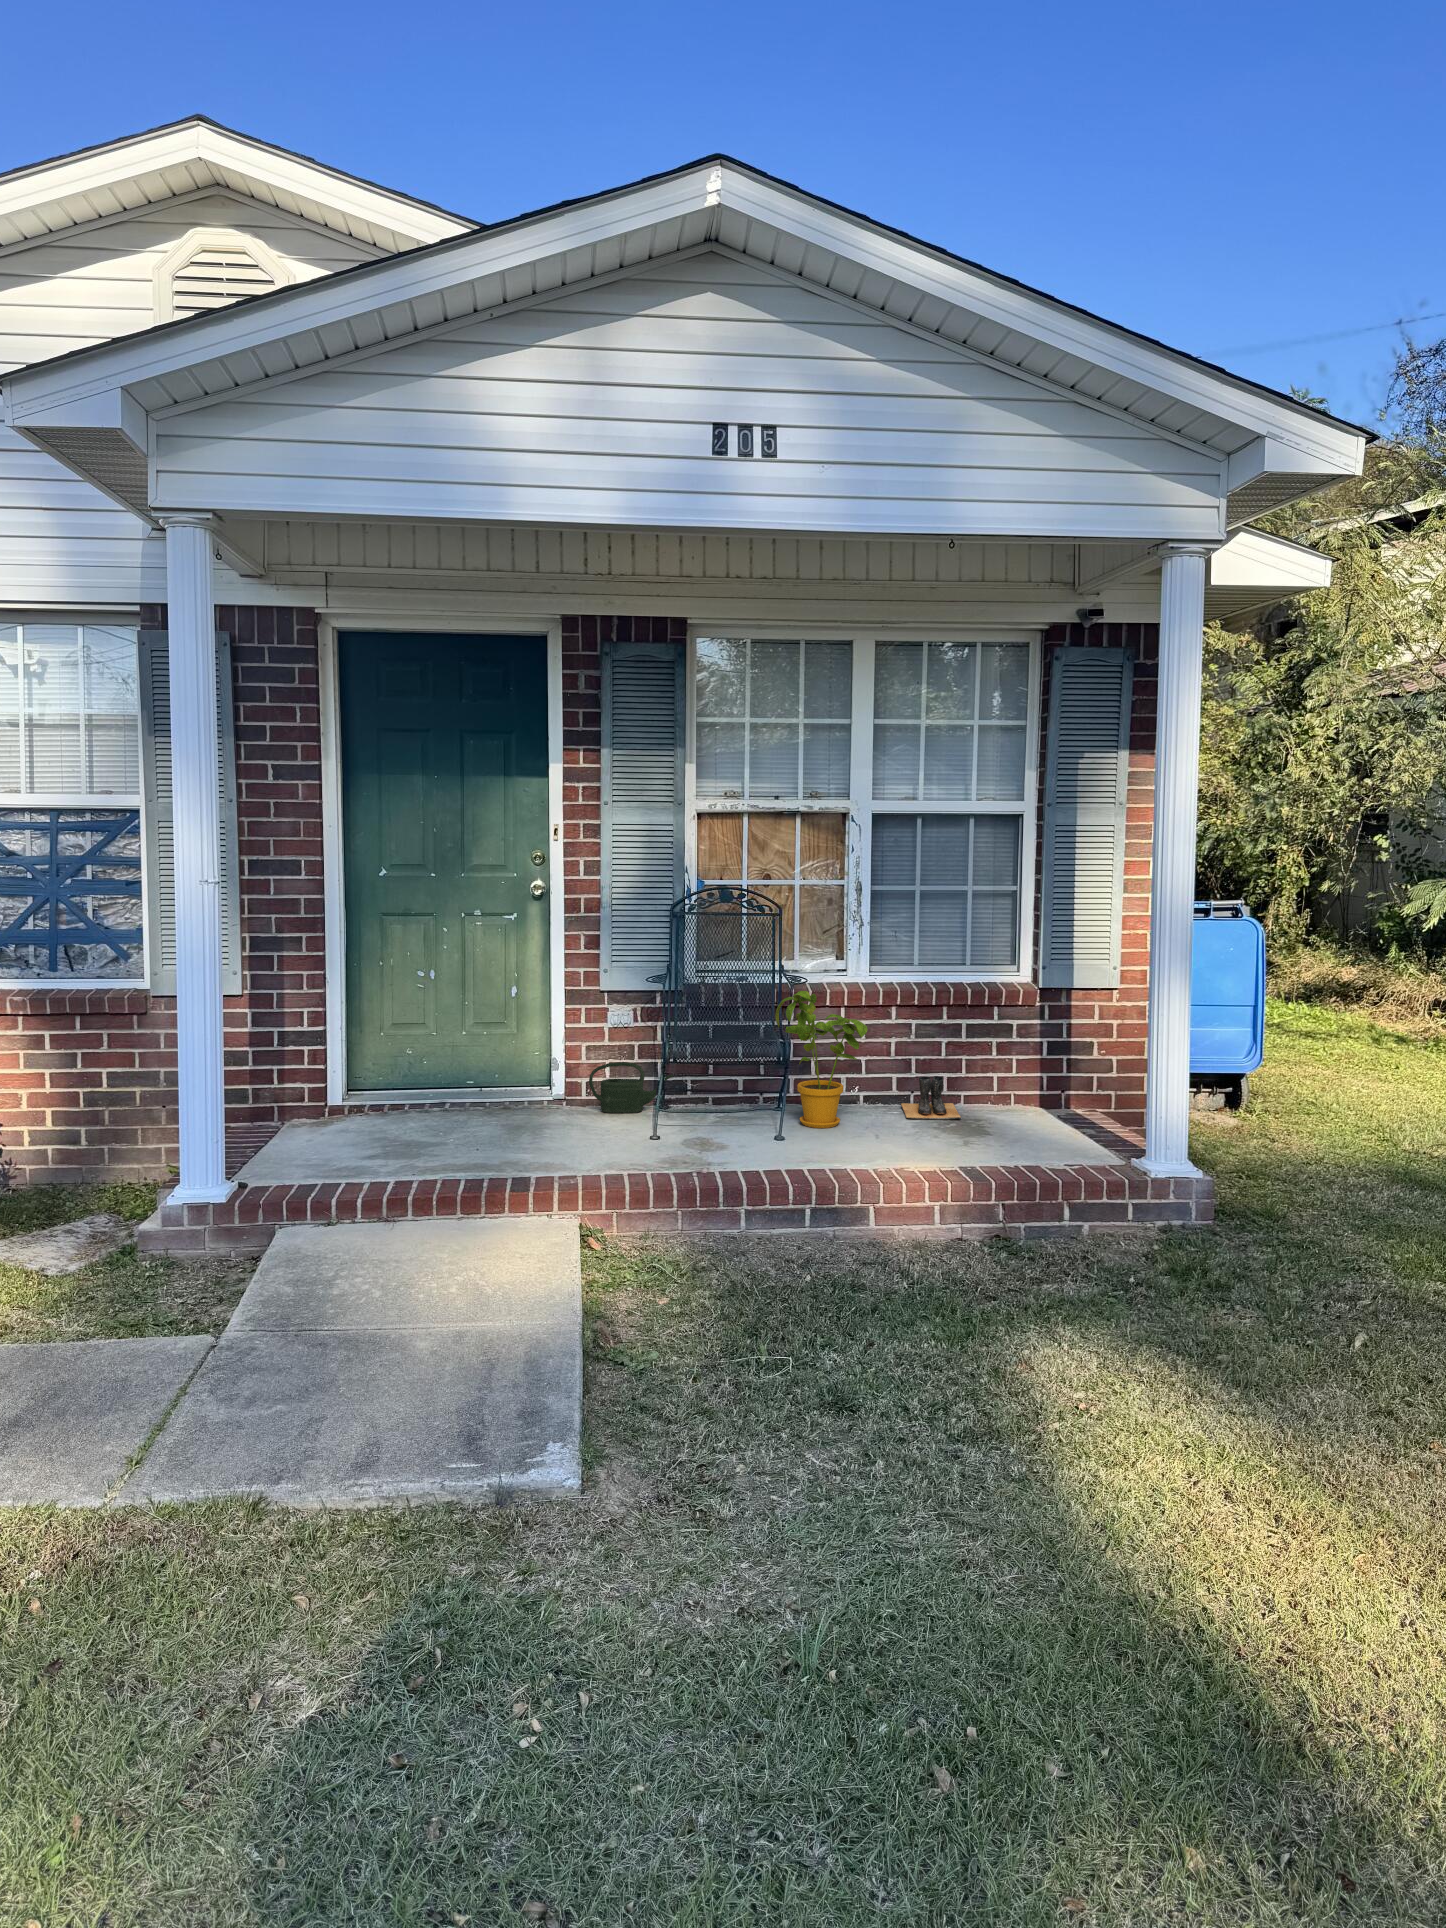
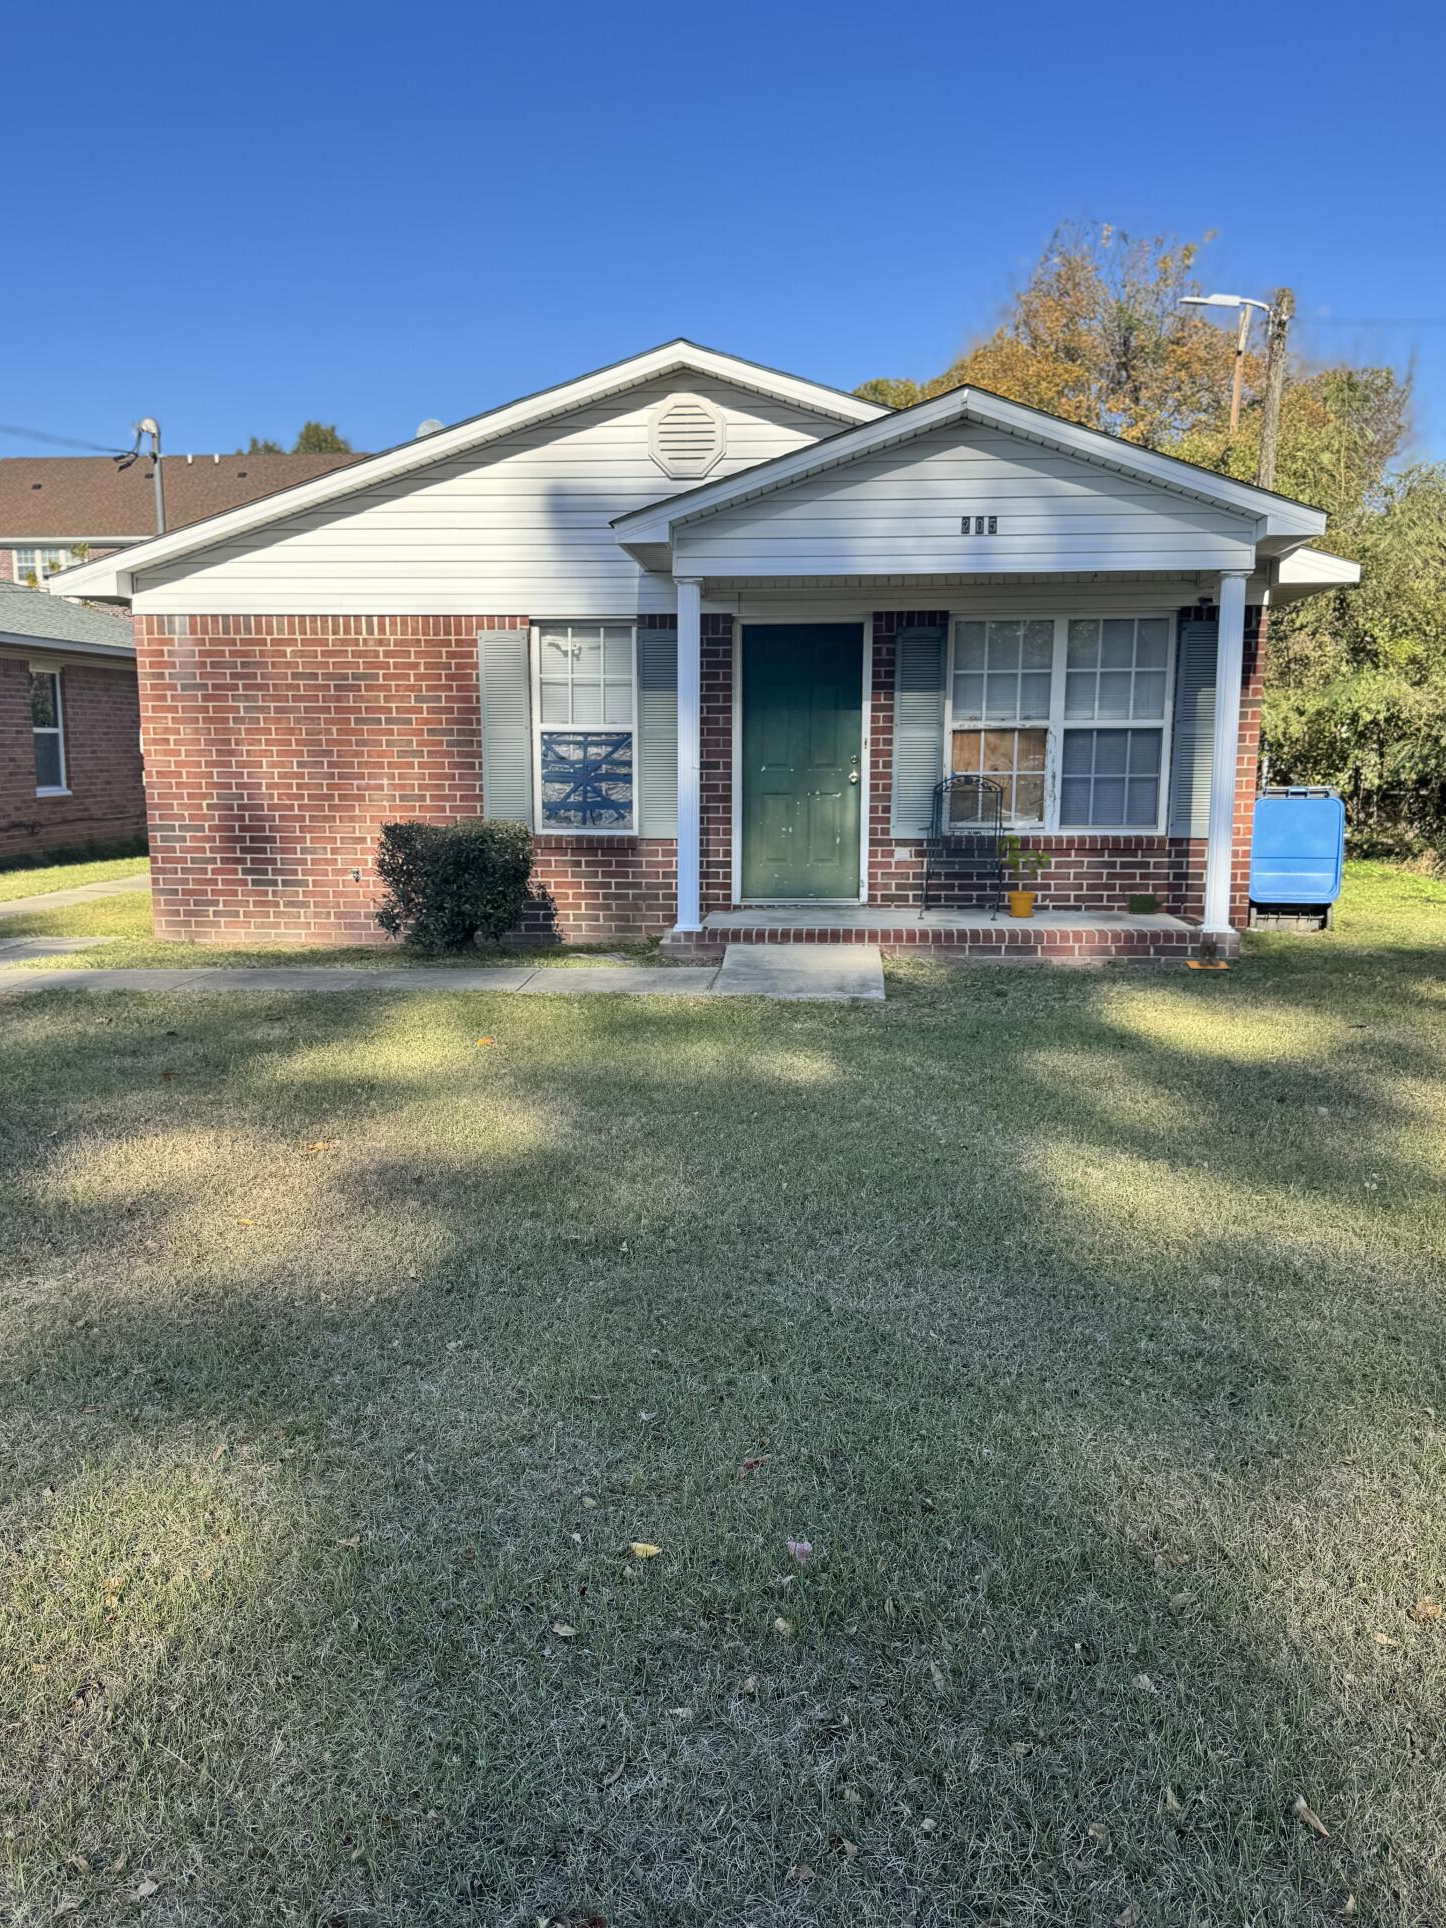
watering can: present [589,1062,673,1113] -> present [1122,883,1171,914]
boots: present [901,1076,961,1119] -> present [1186,941,1229,969]

